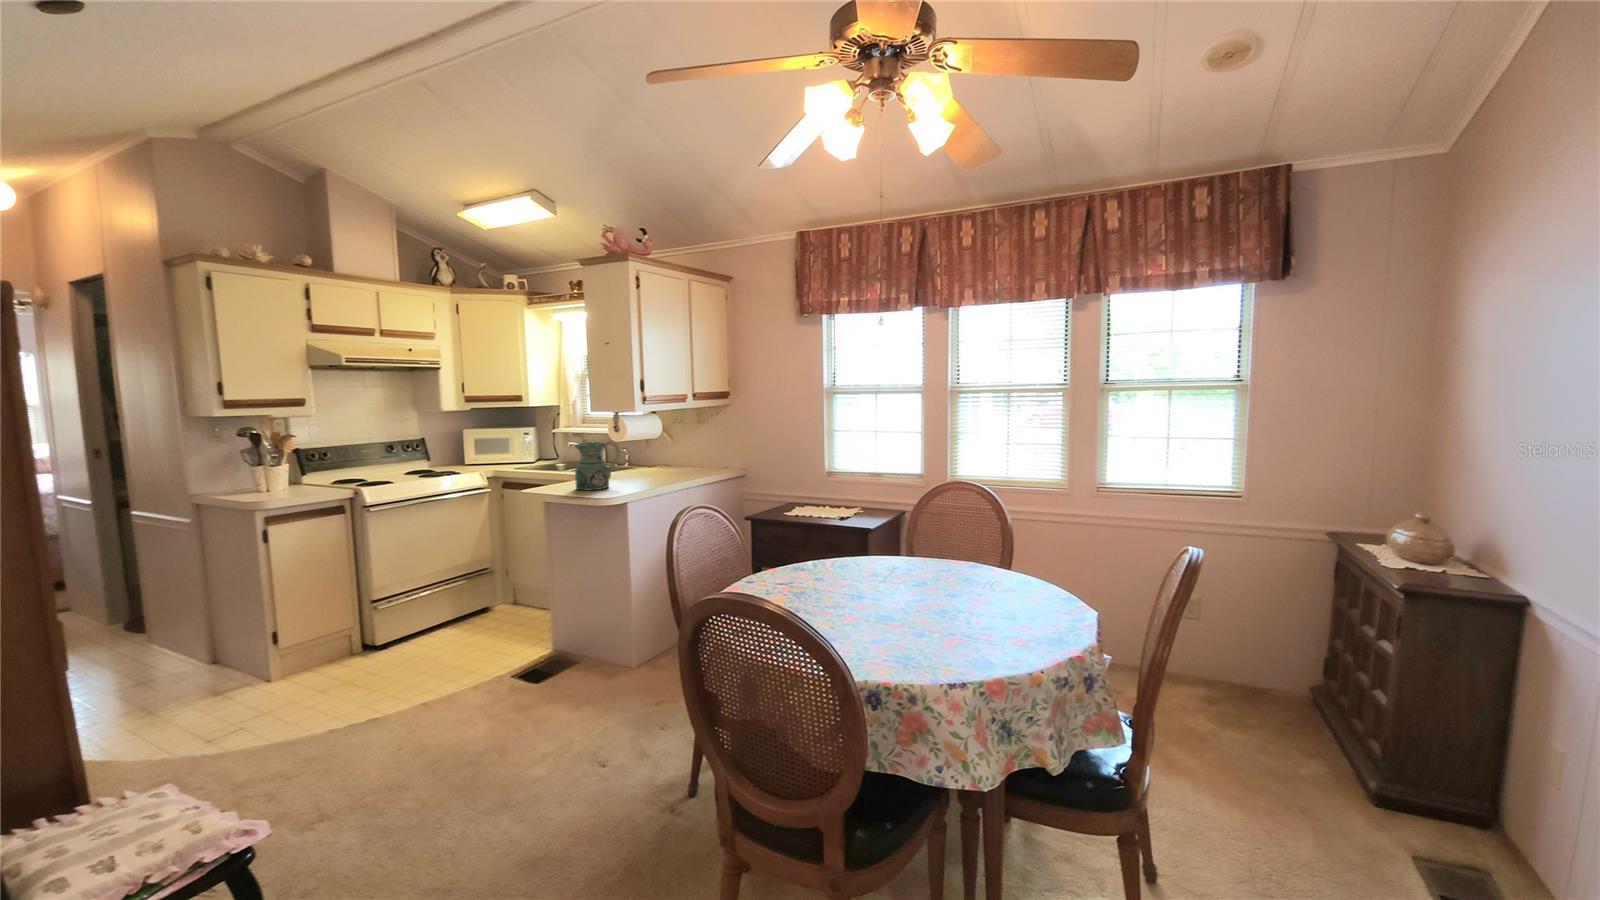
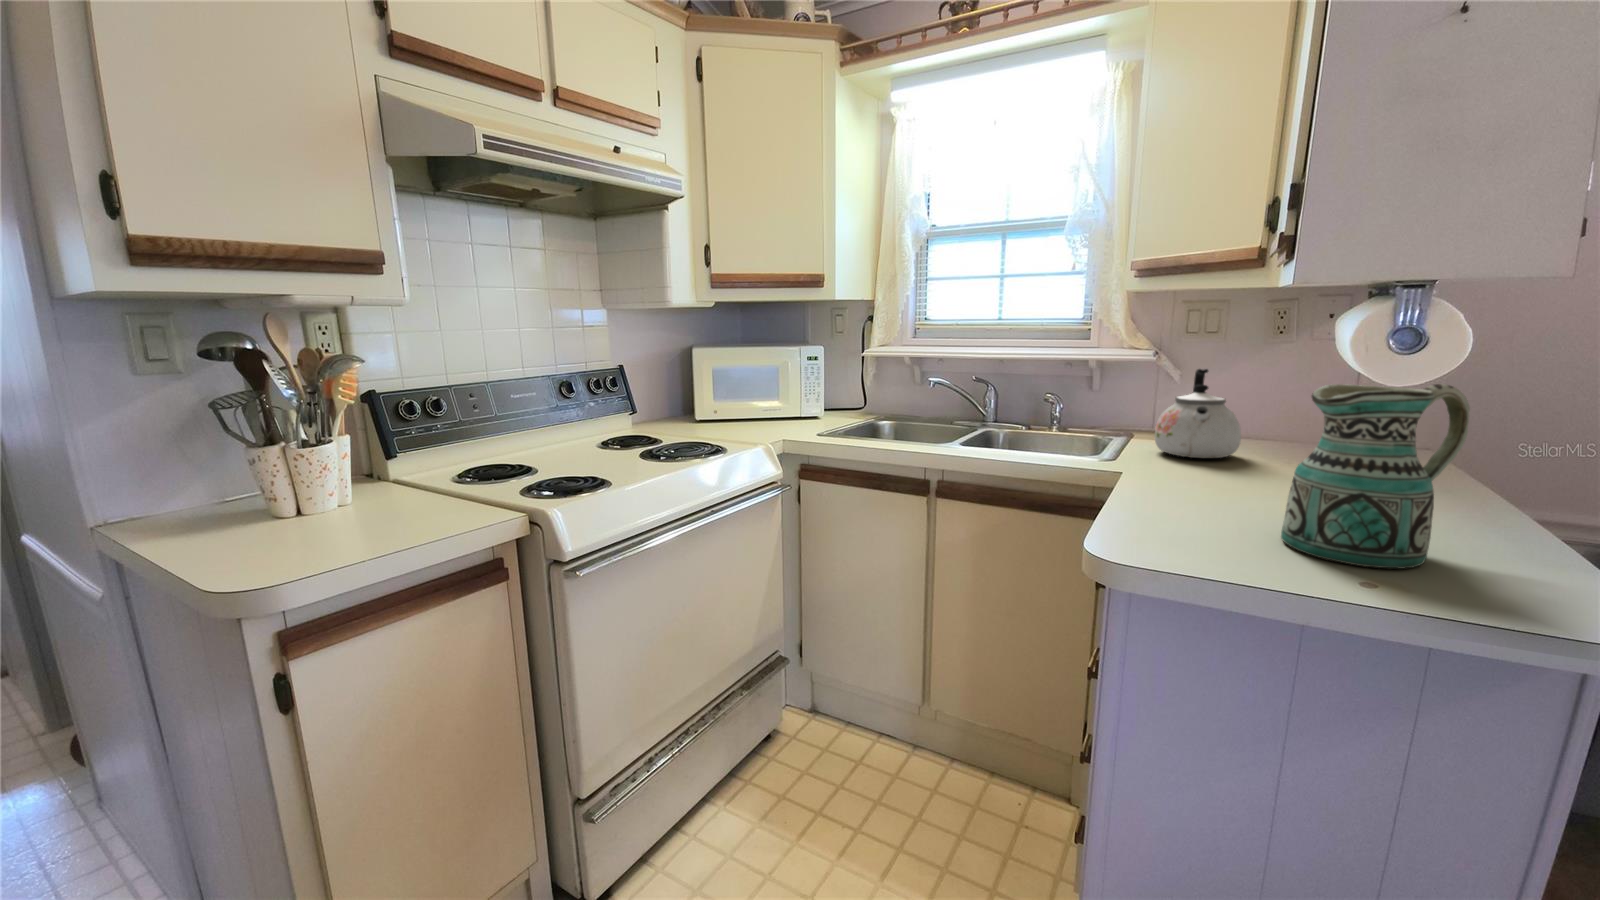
kettle: none [629,437,659,472] -> present [1154,369,1241,458]

